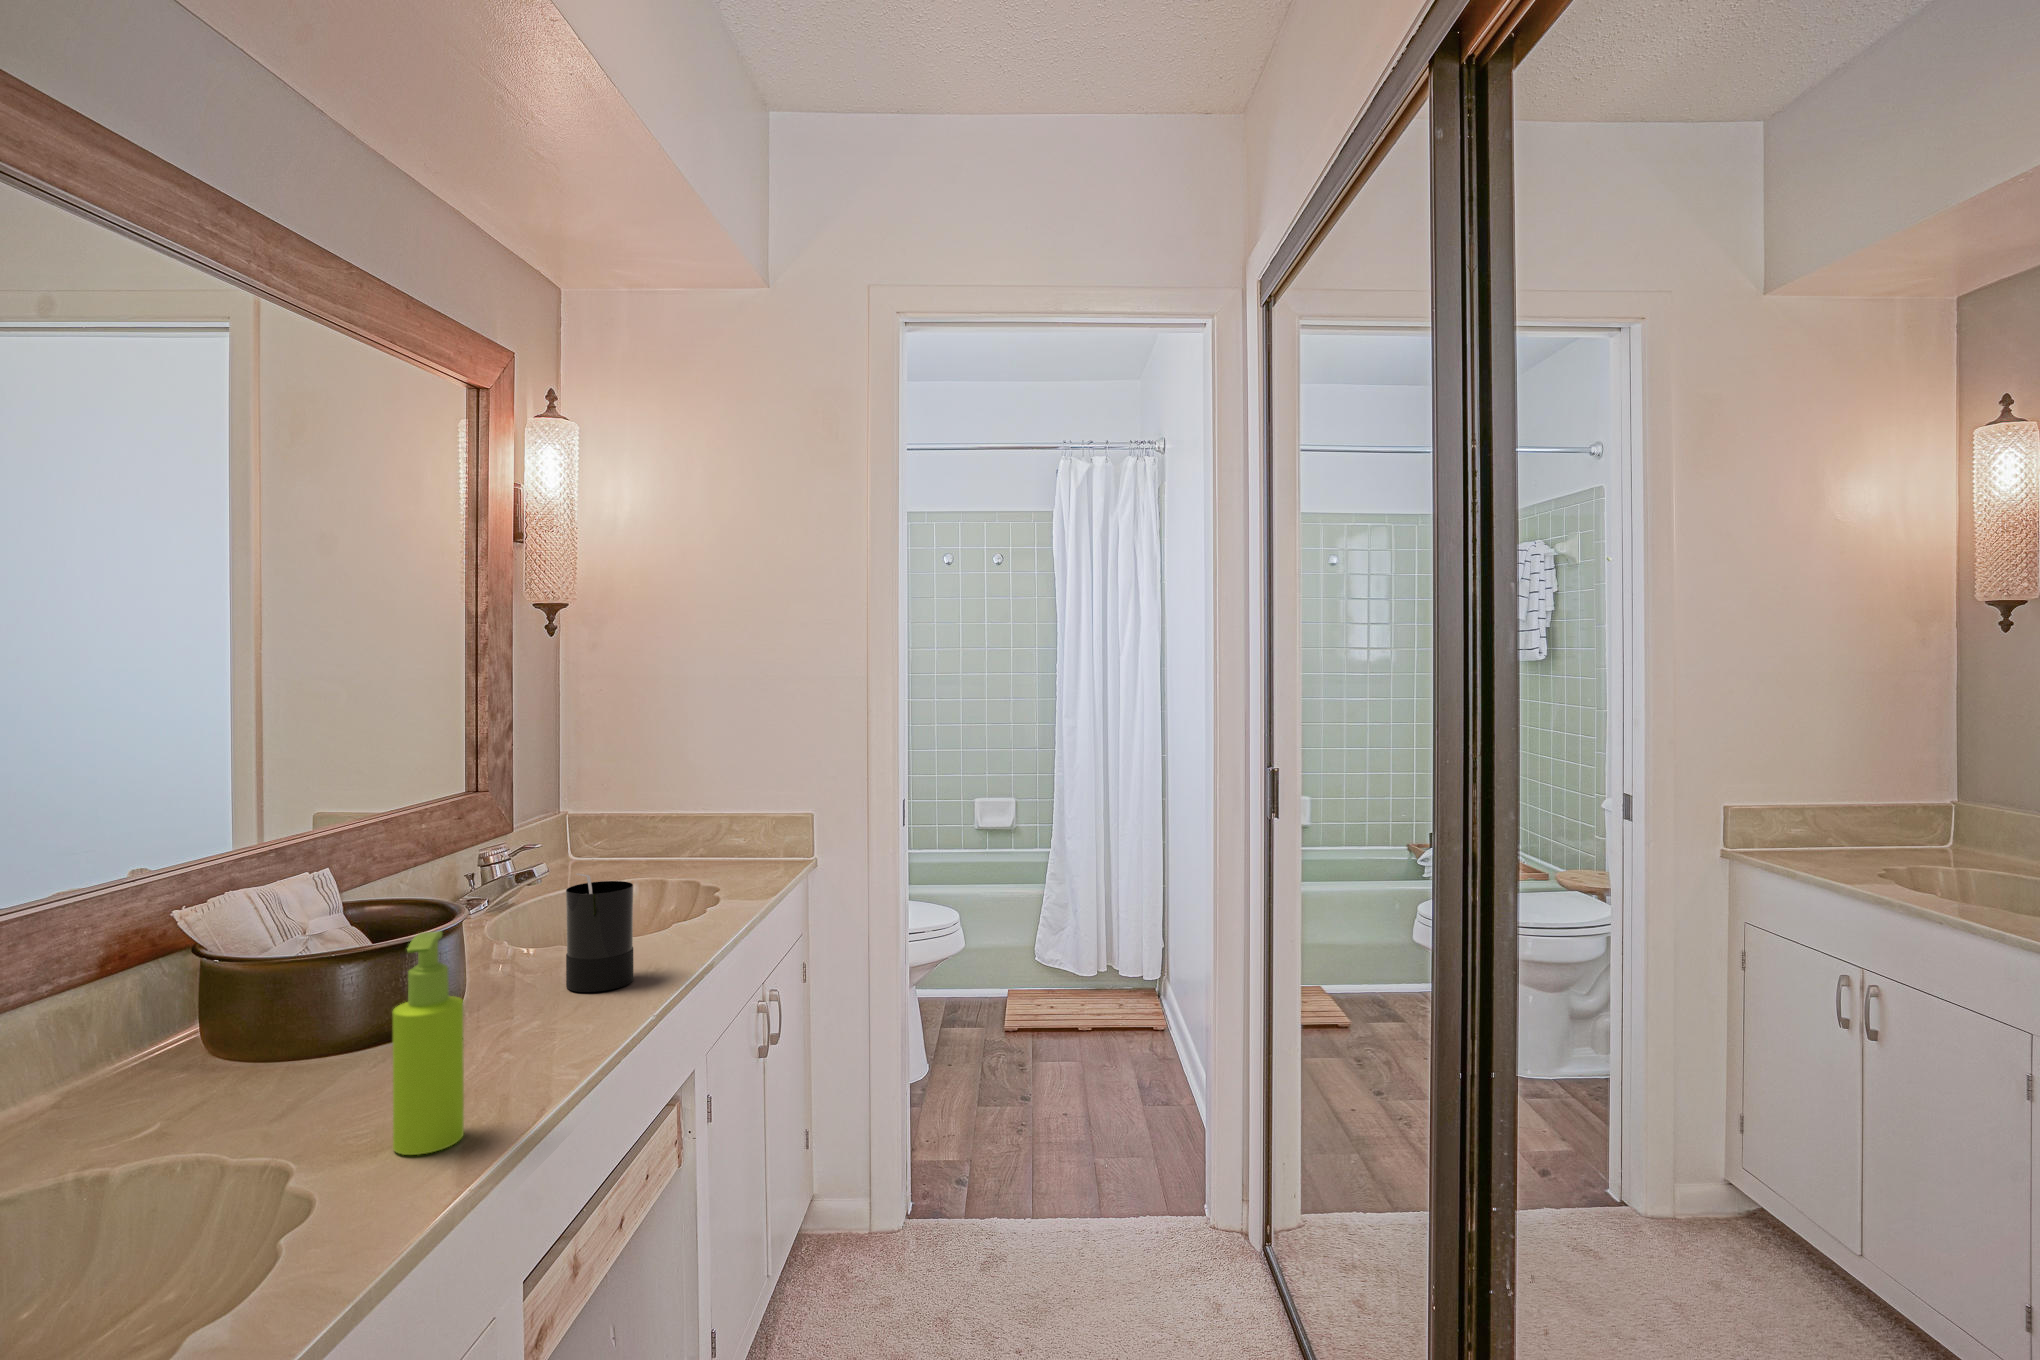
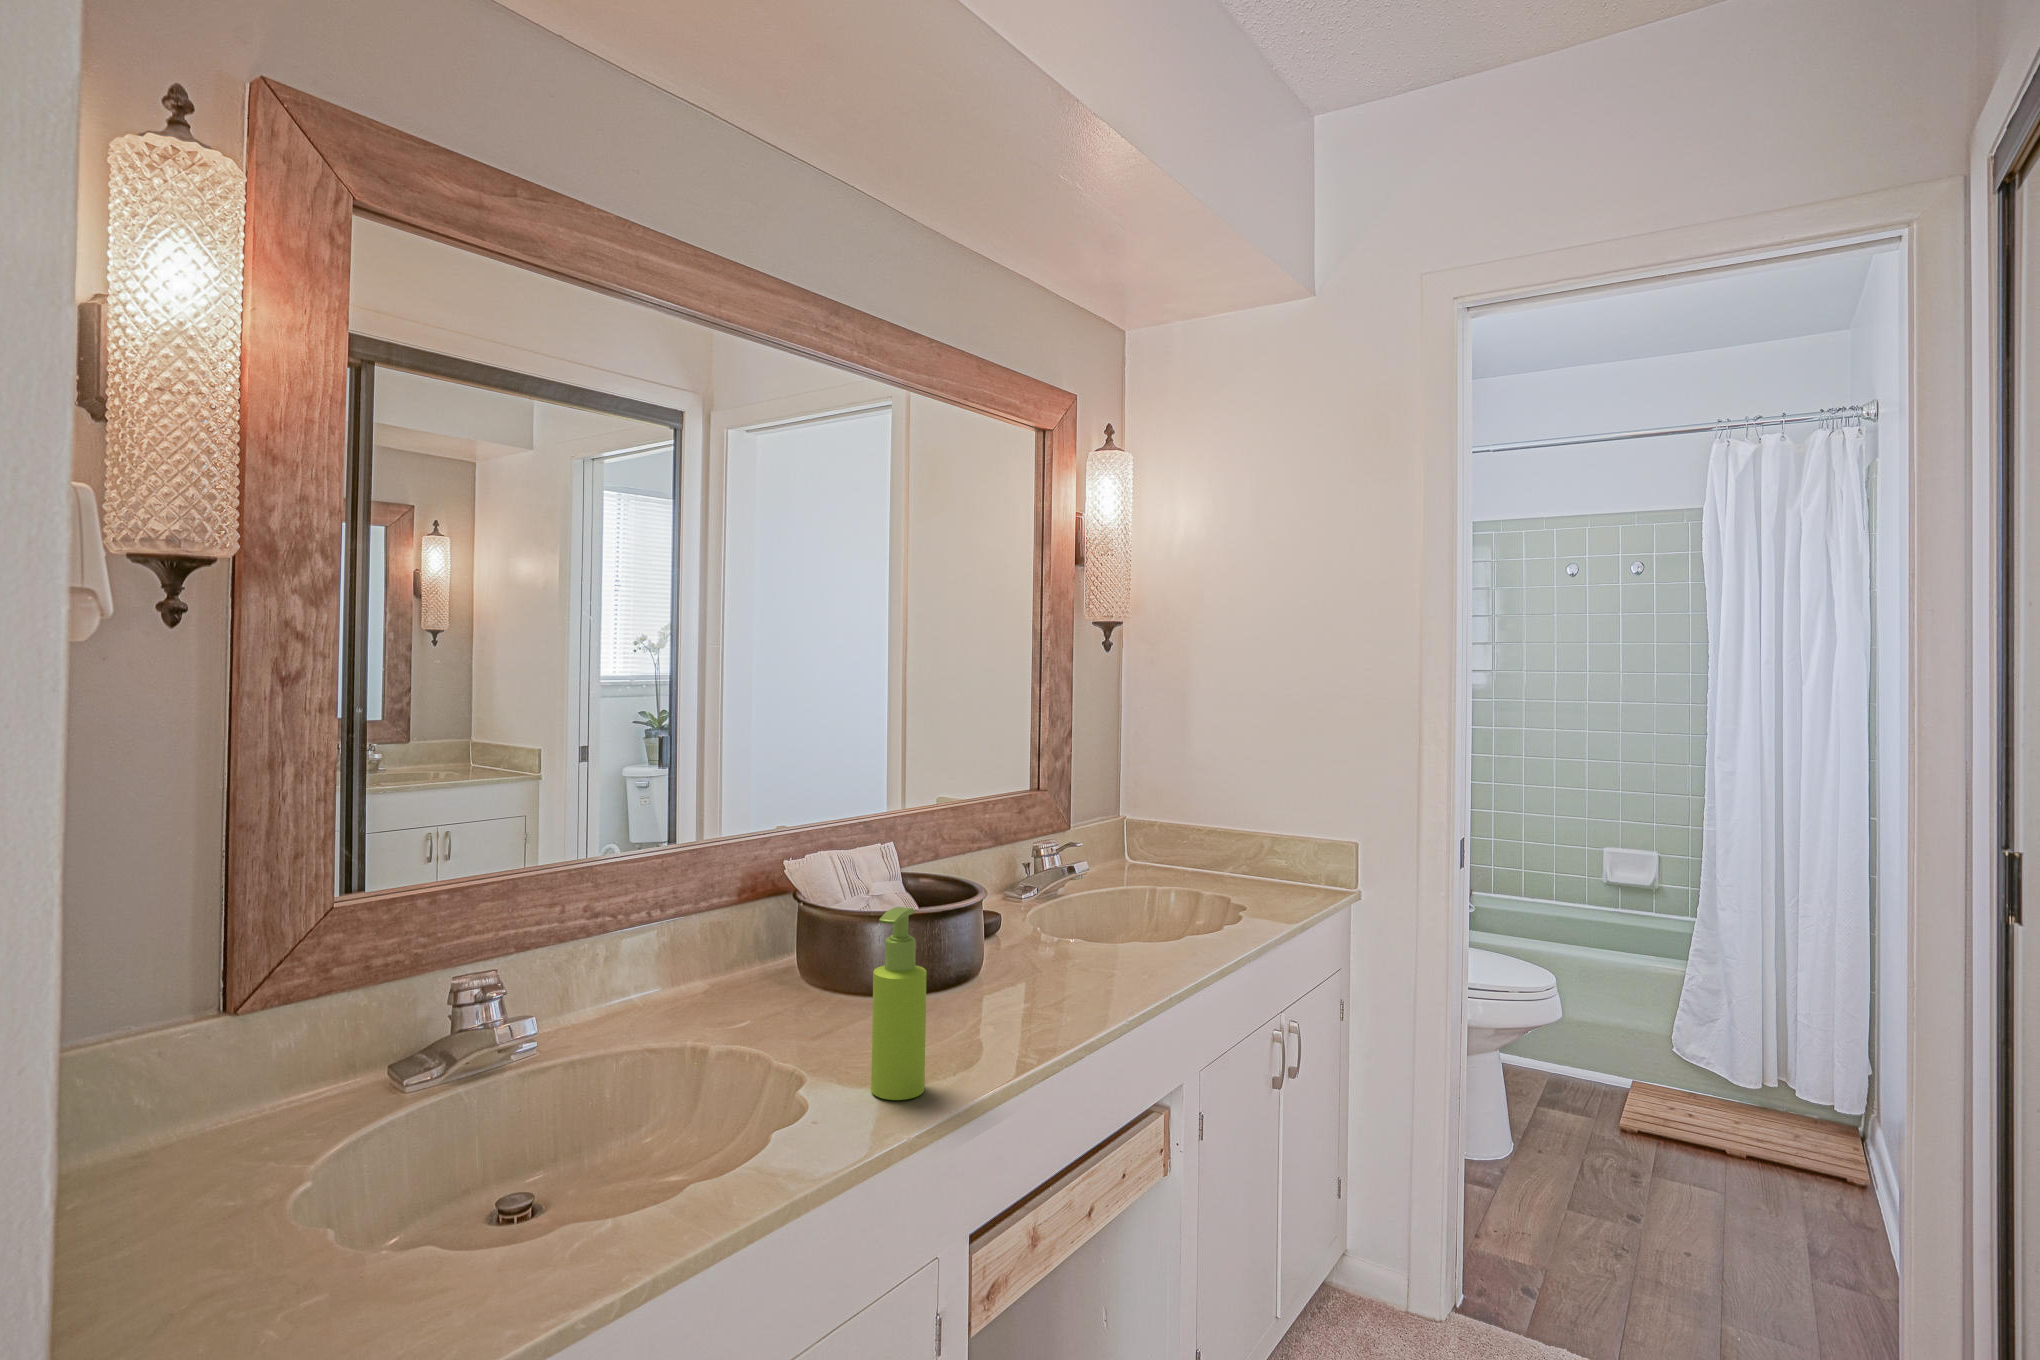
candle: present [566,874,633,992] -> none [1064,873,1124,988]

